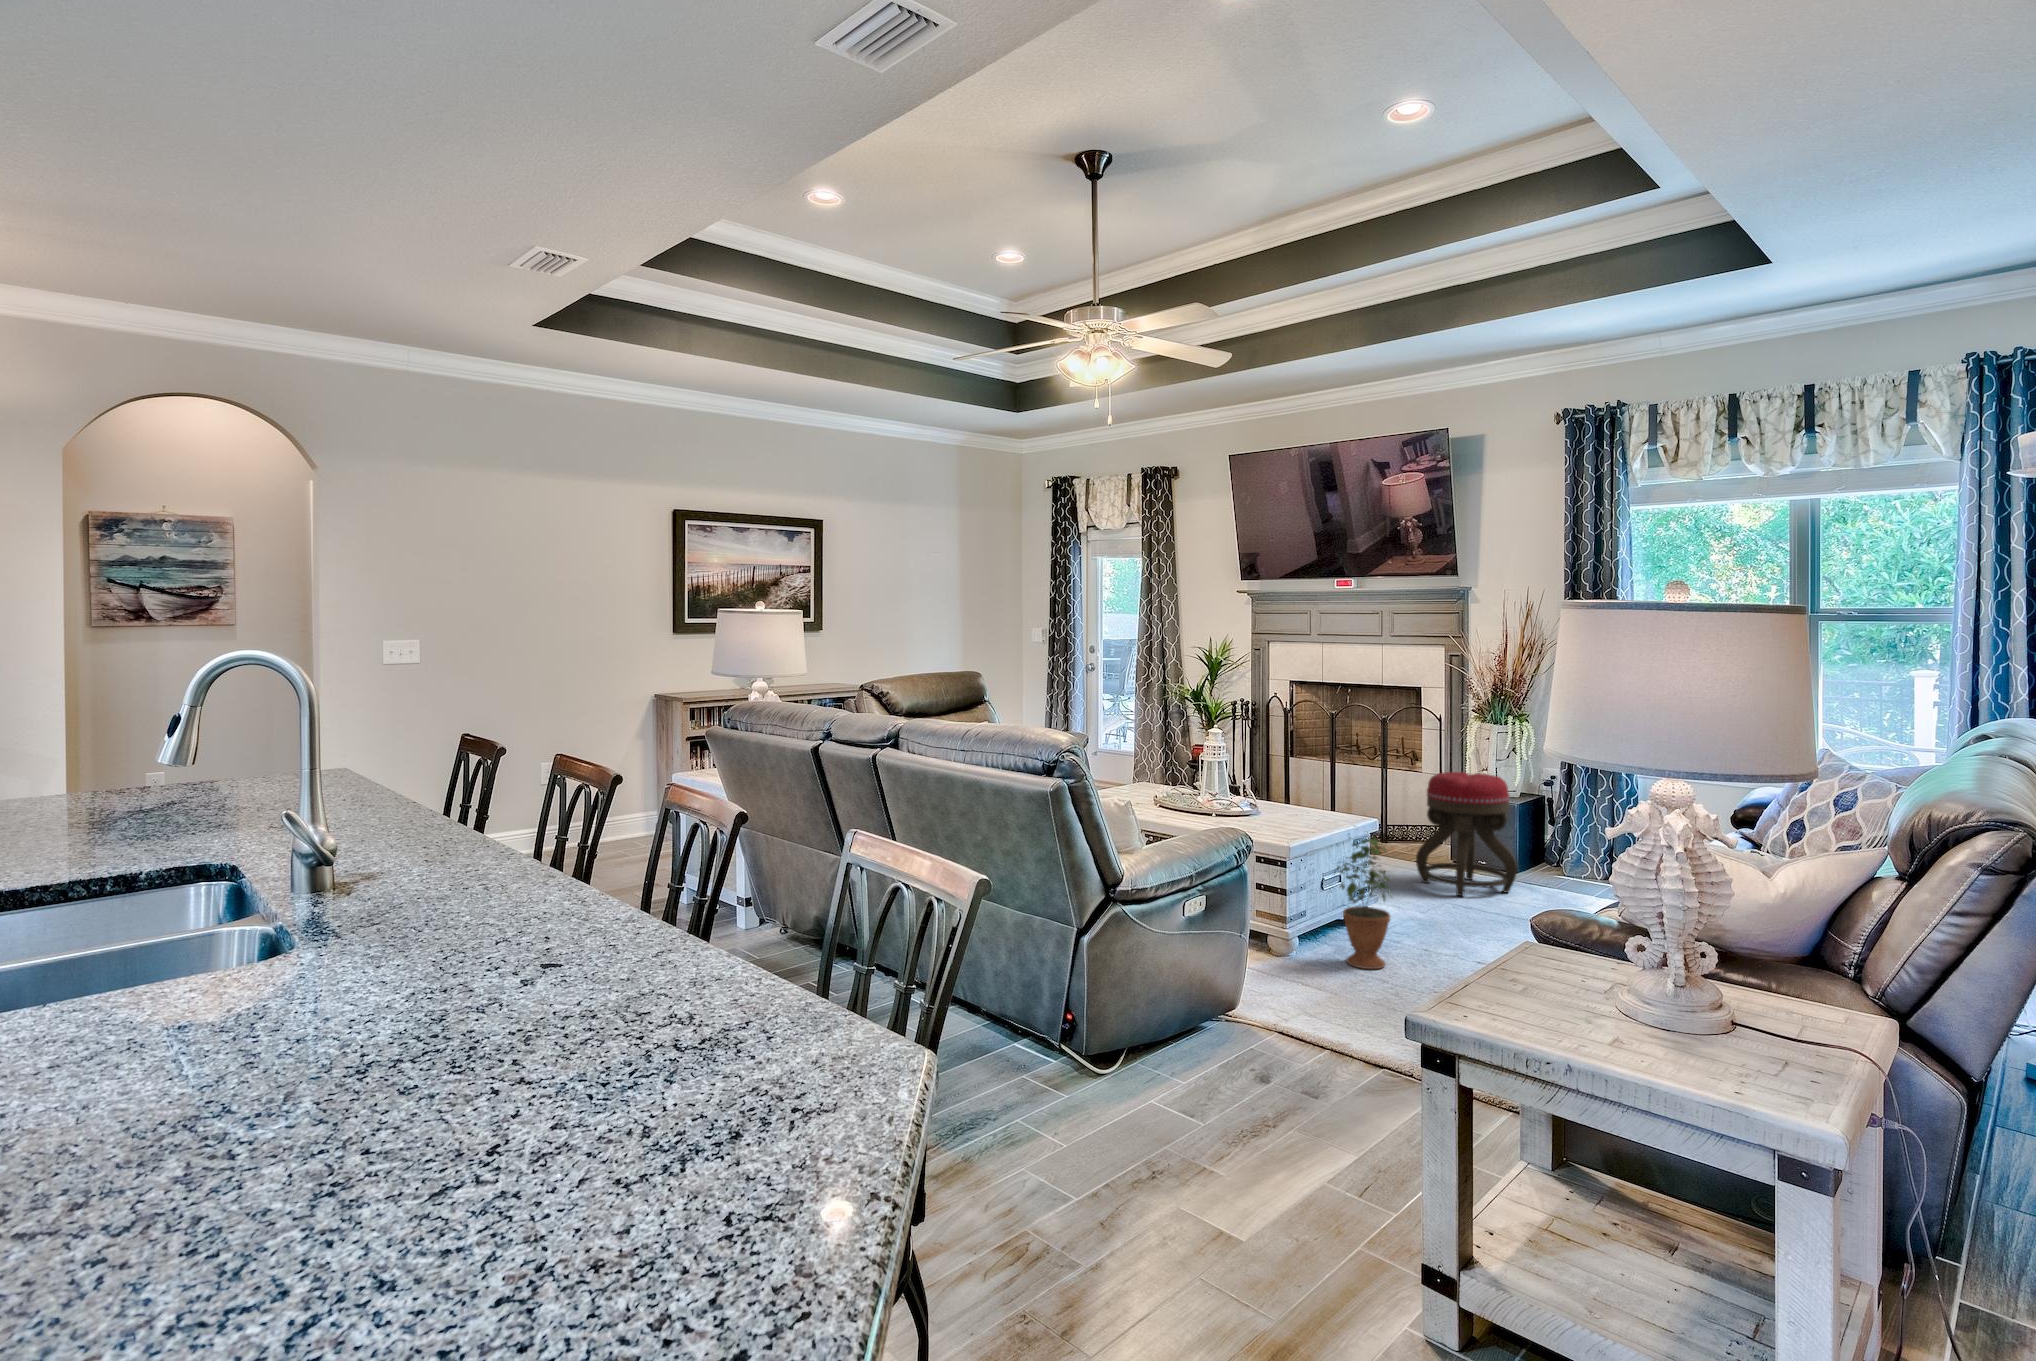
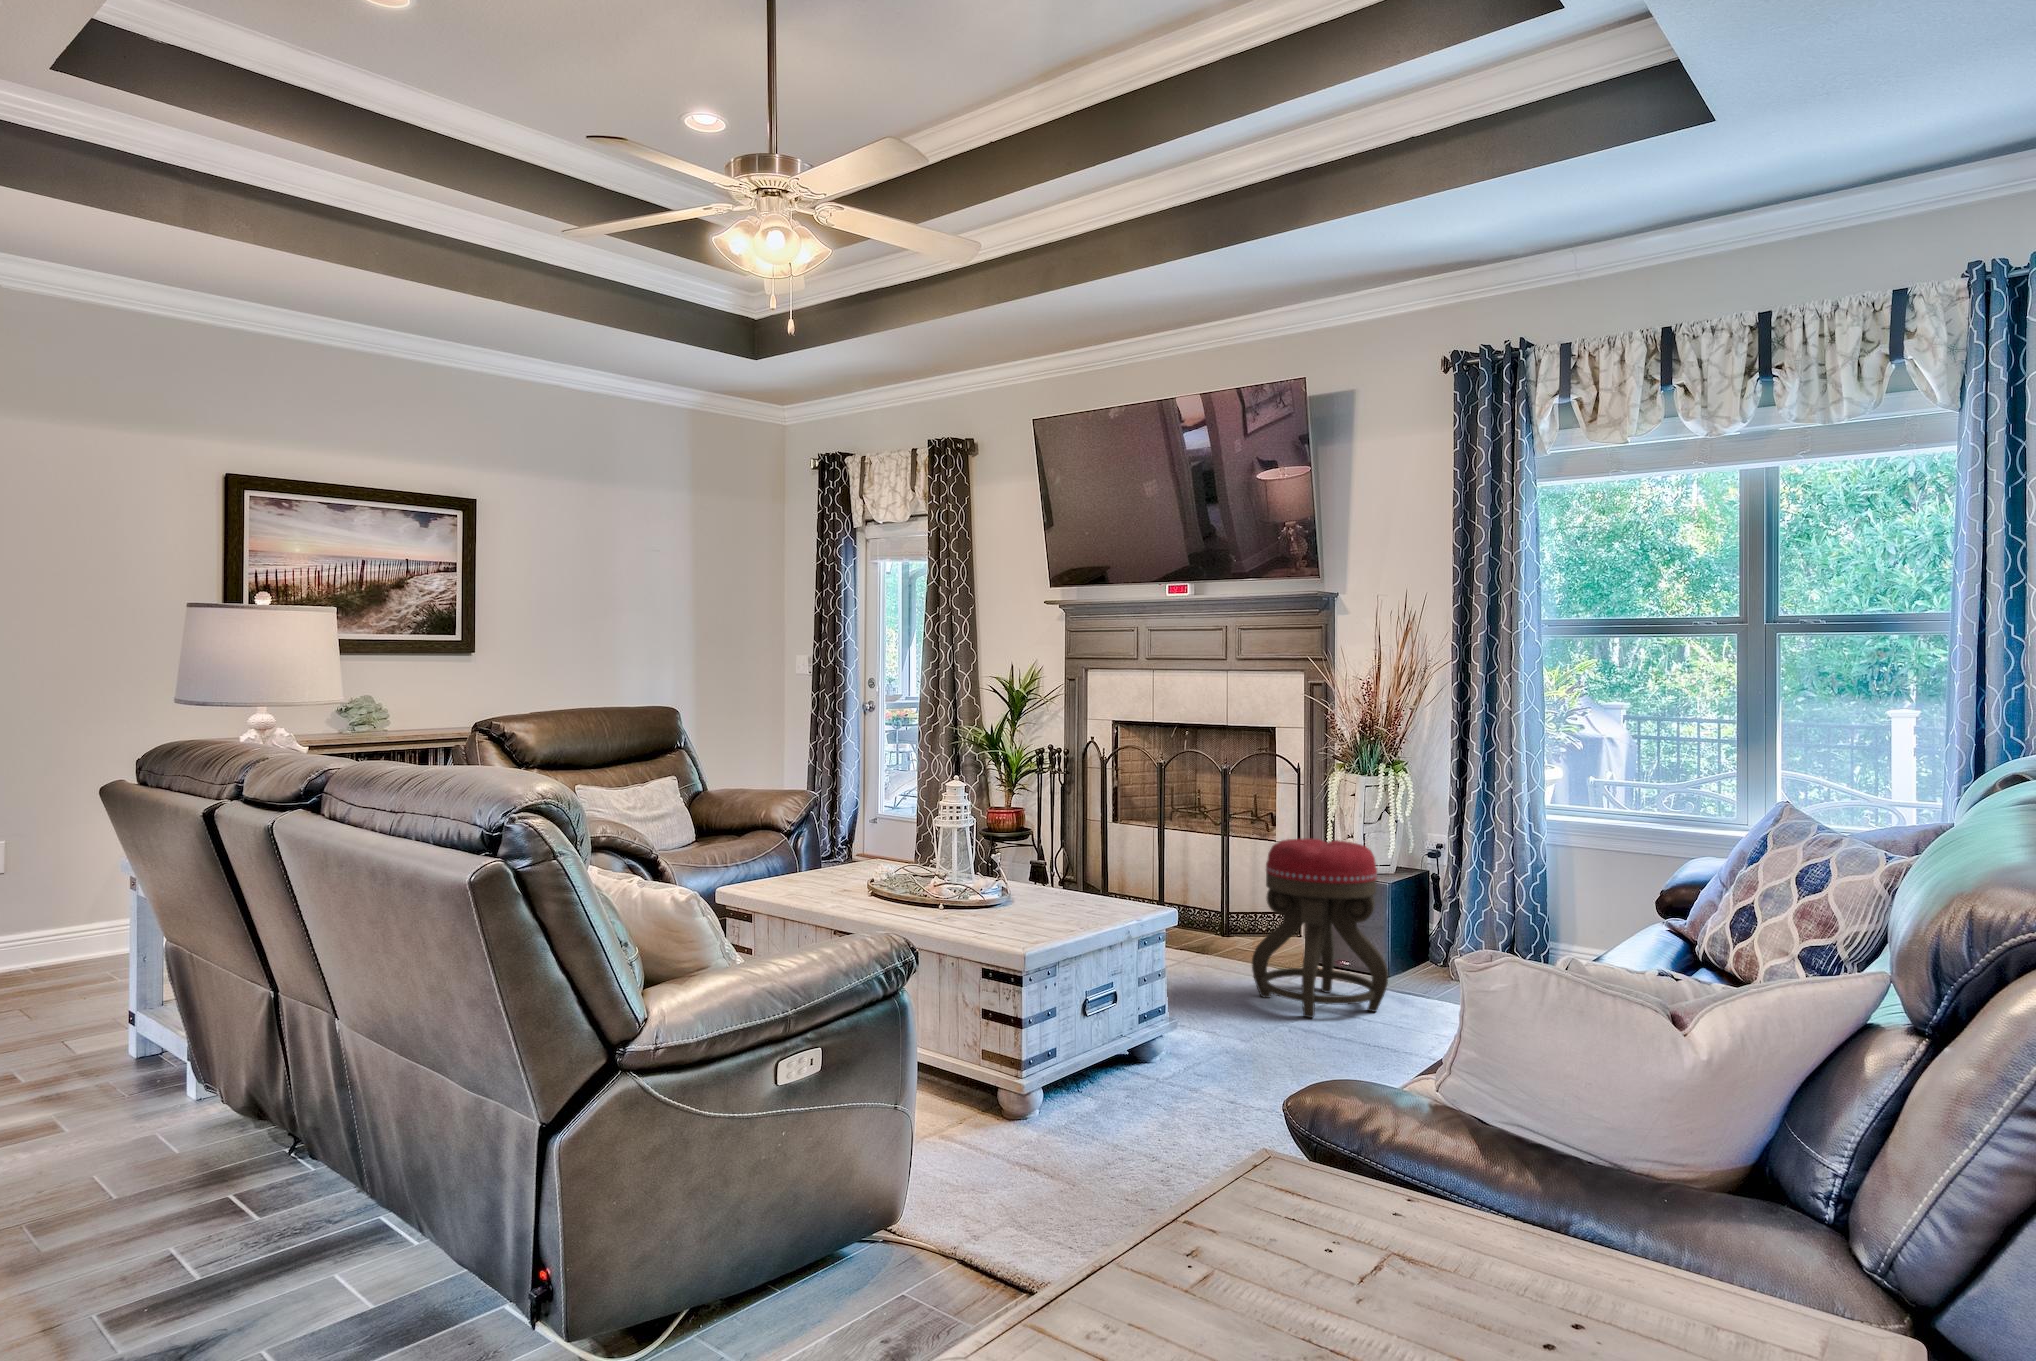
potted plant: present [1334,836,1391,969] -> none [1093,922,1182,1144]

